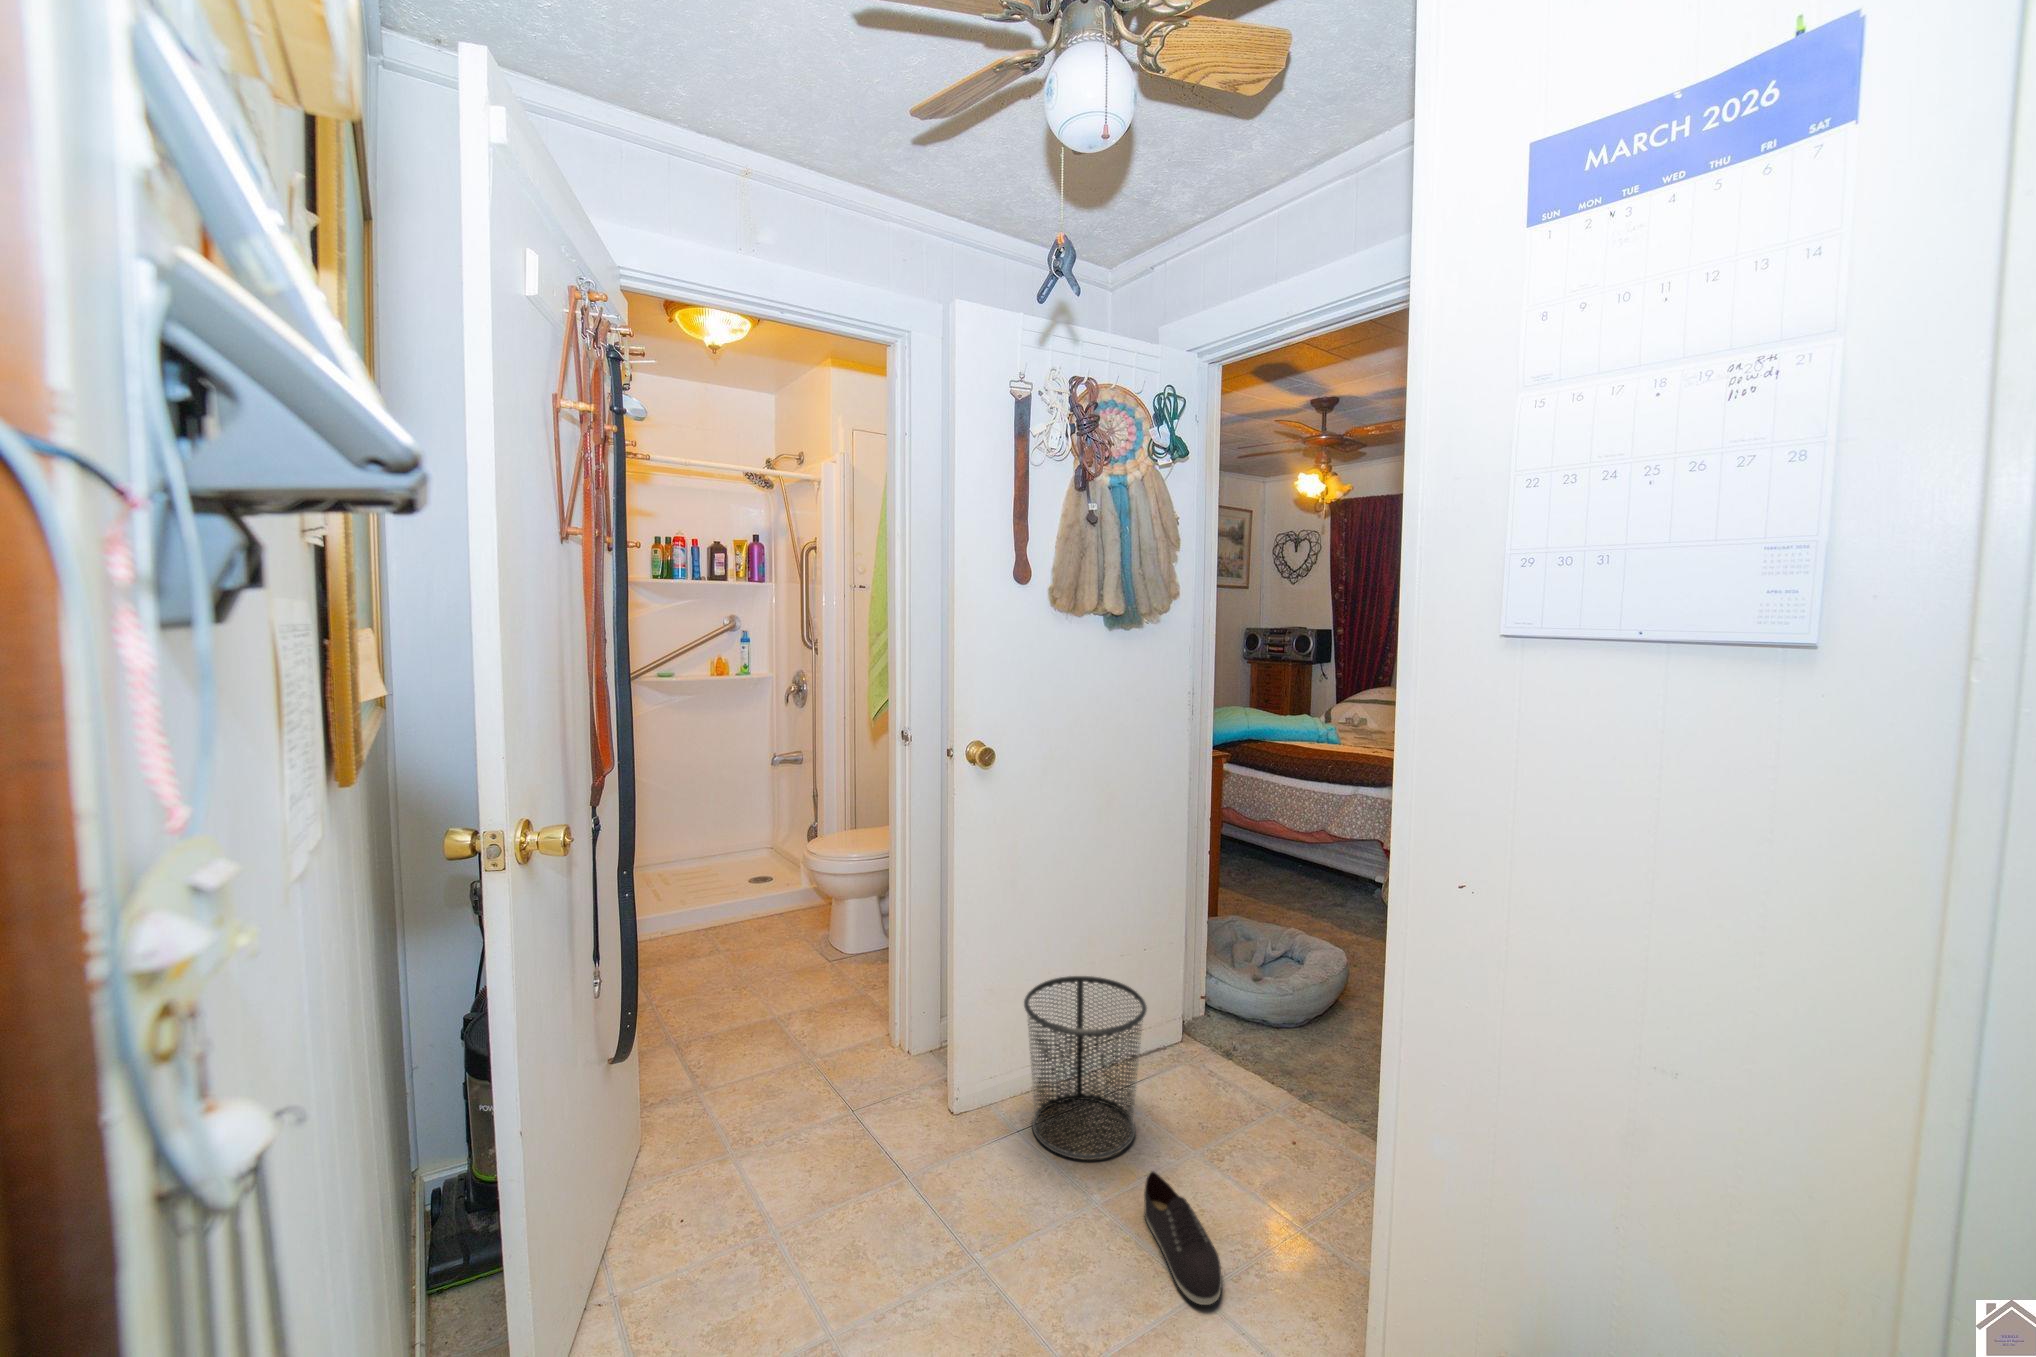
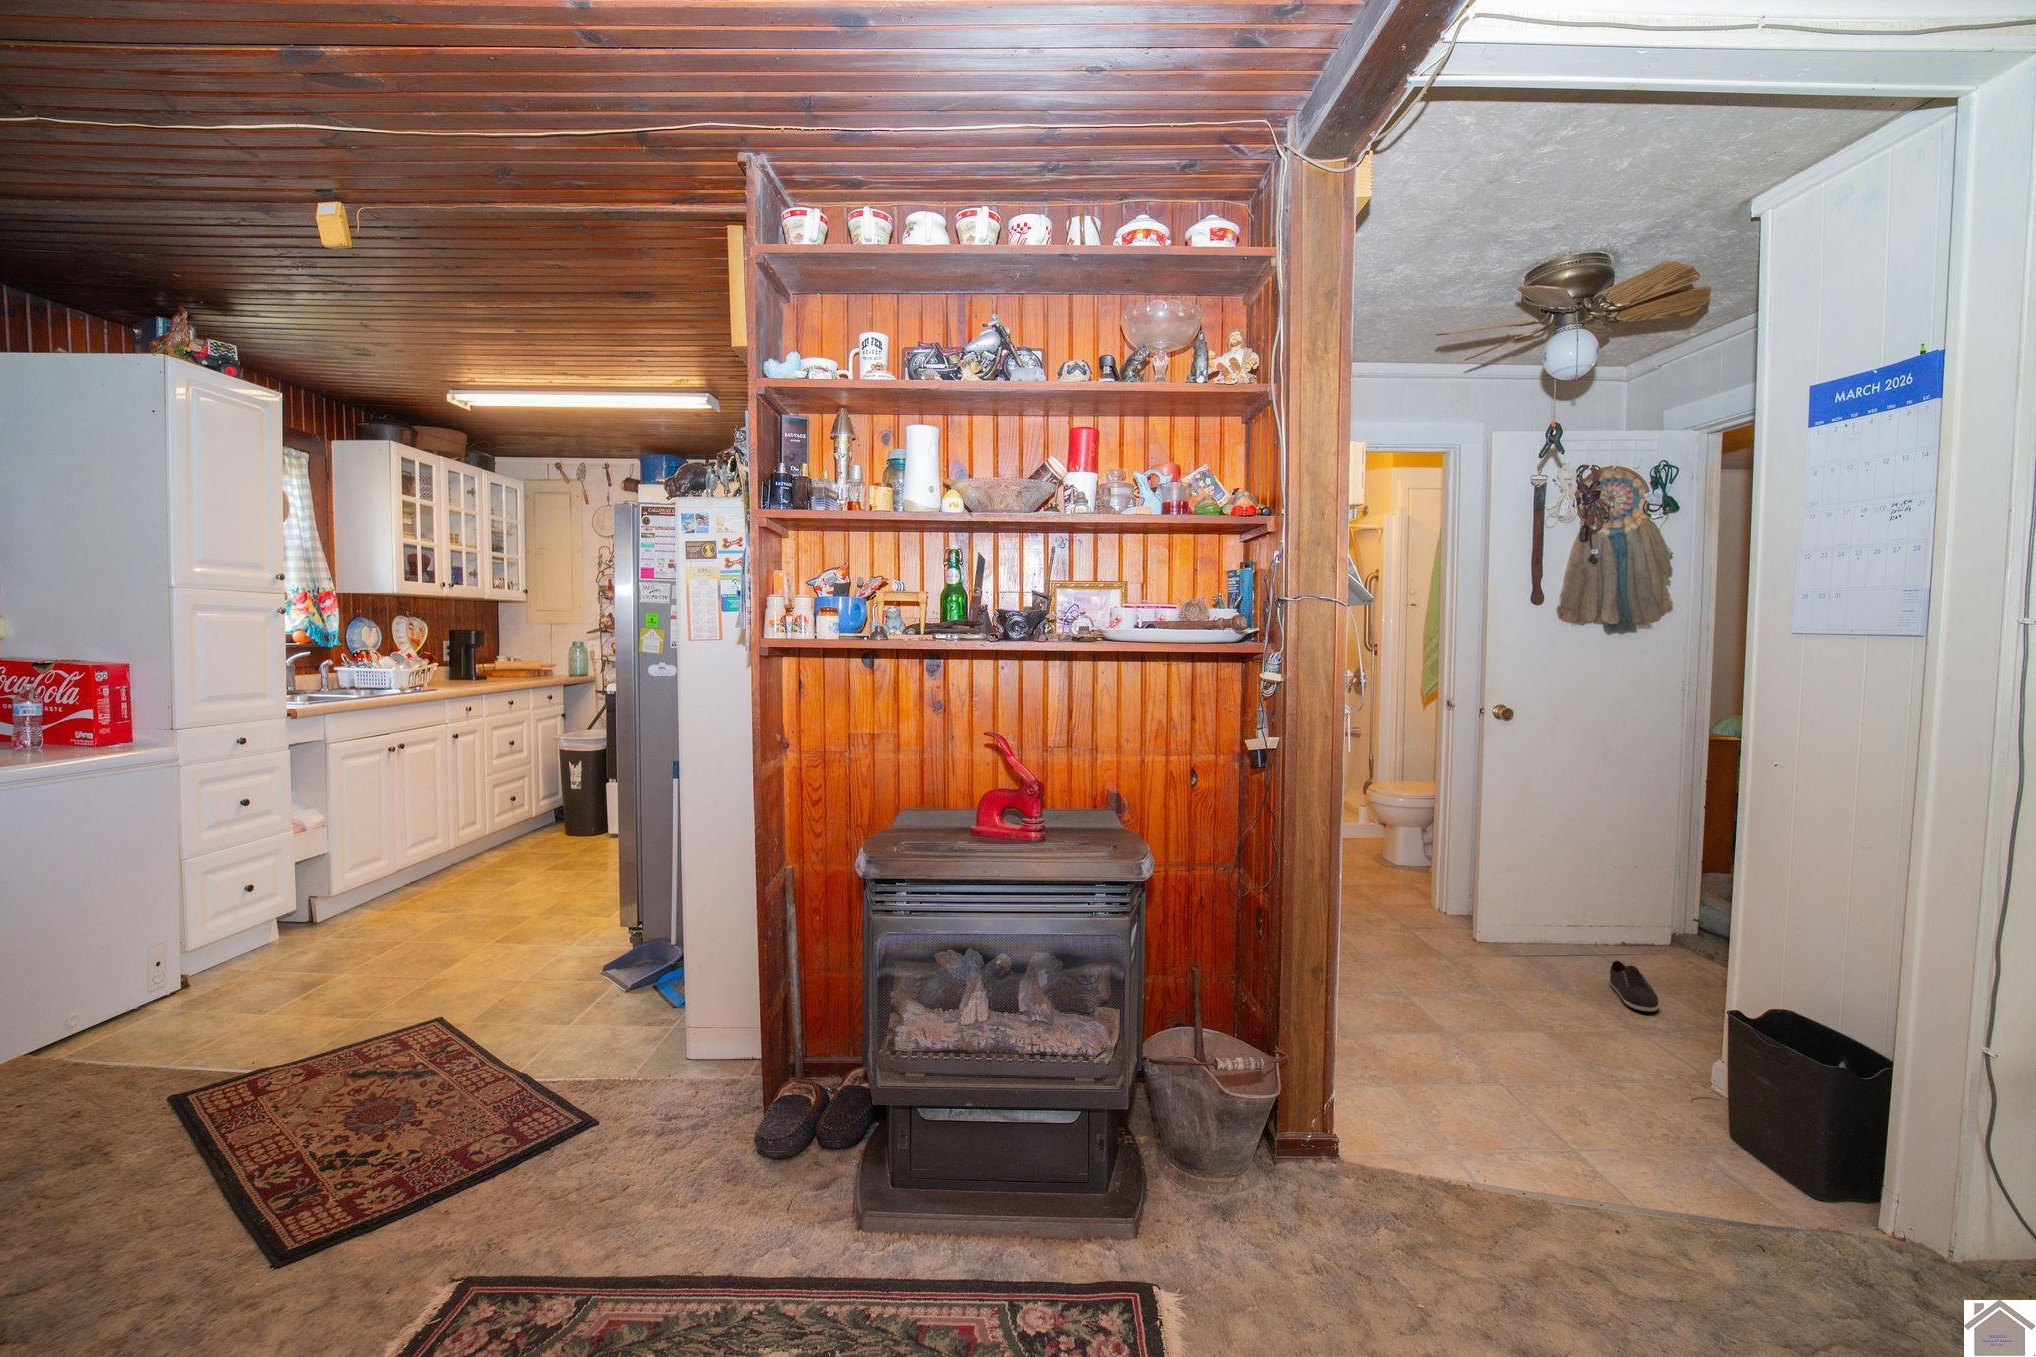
waste bin: present [1024,976,1147,1160] -> none [1529,859,1624,964]

